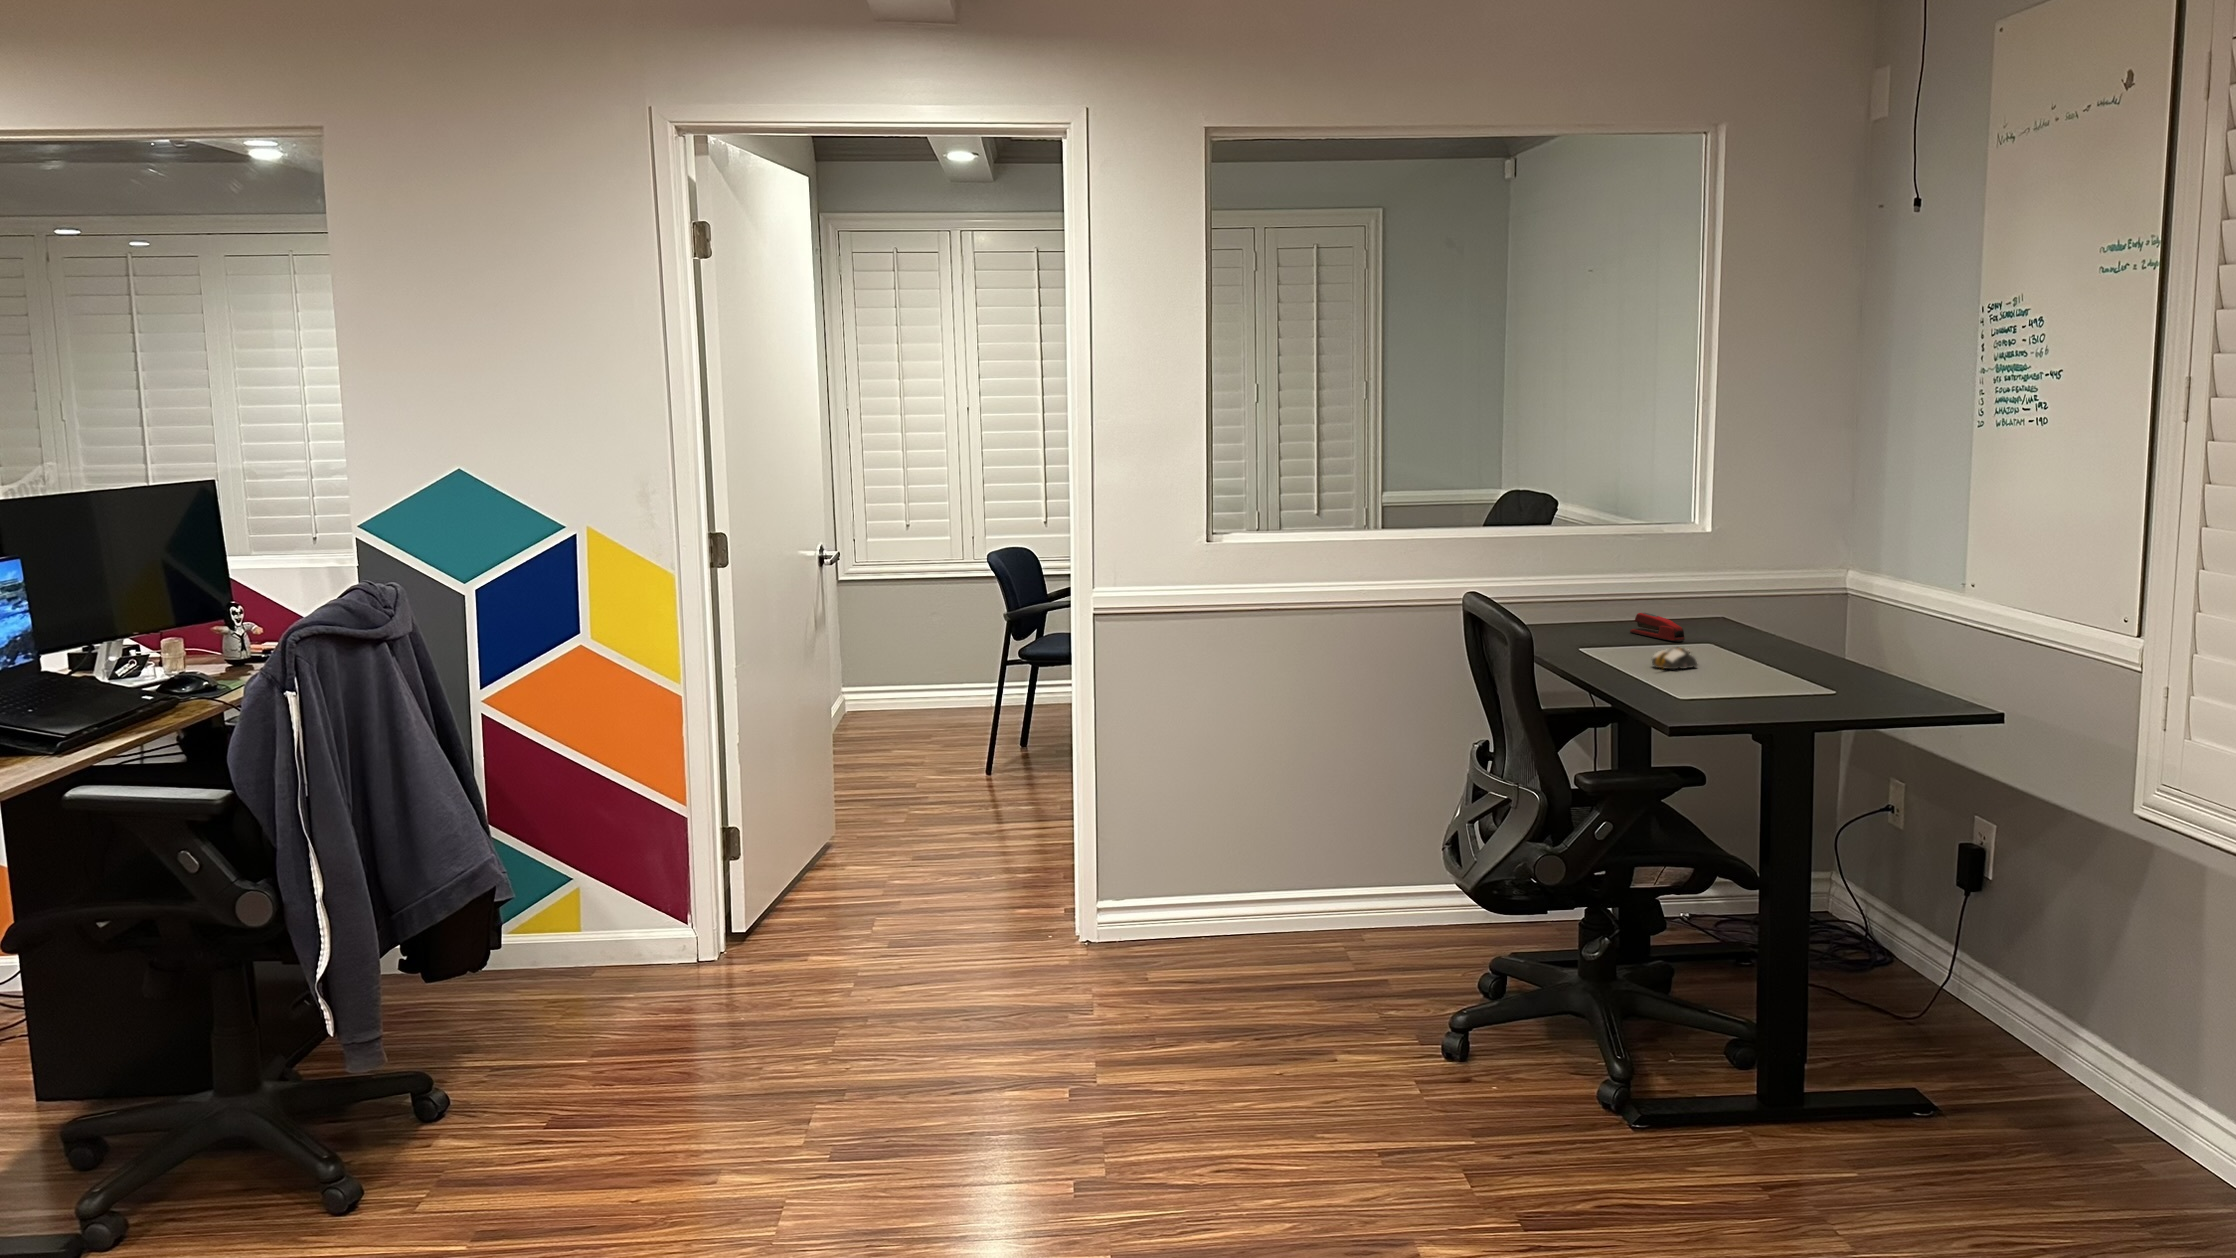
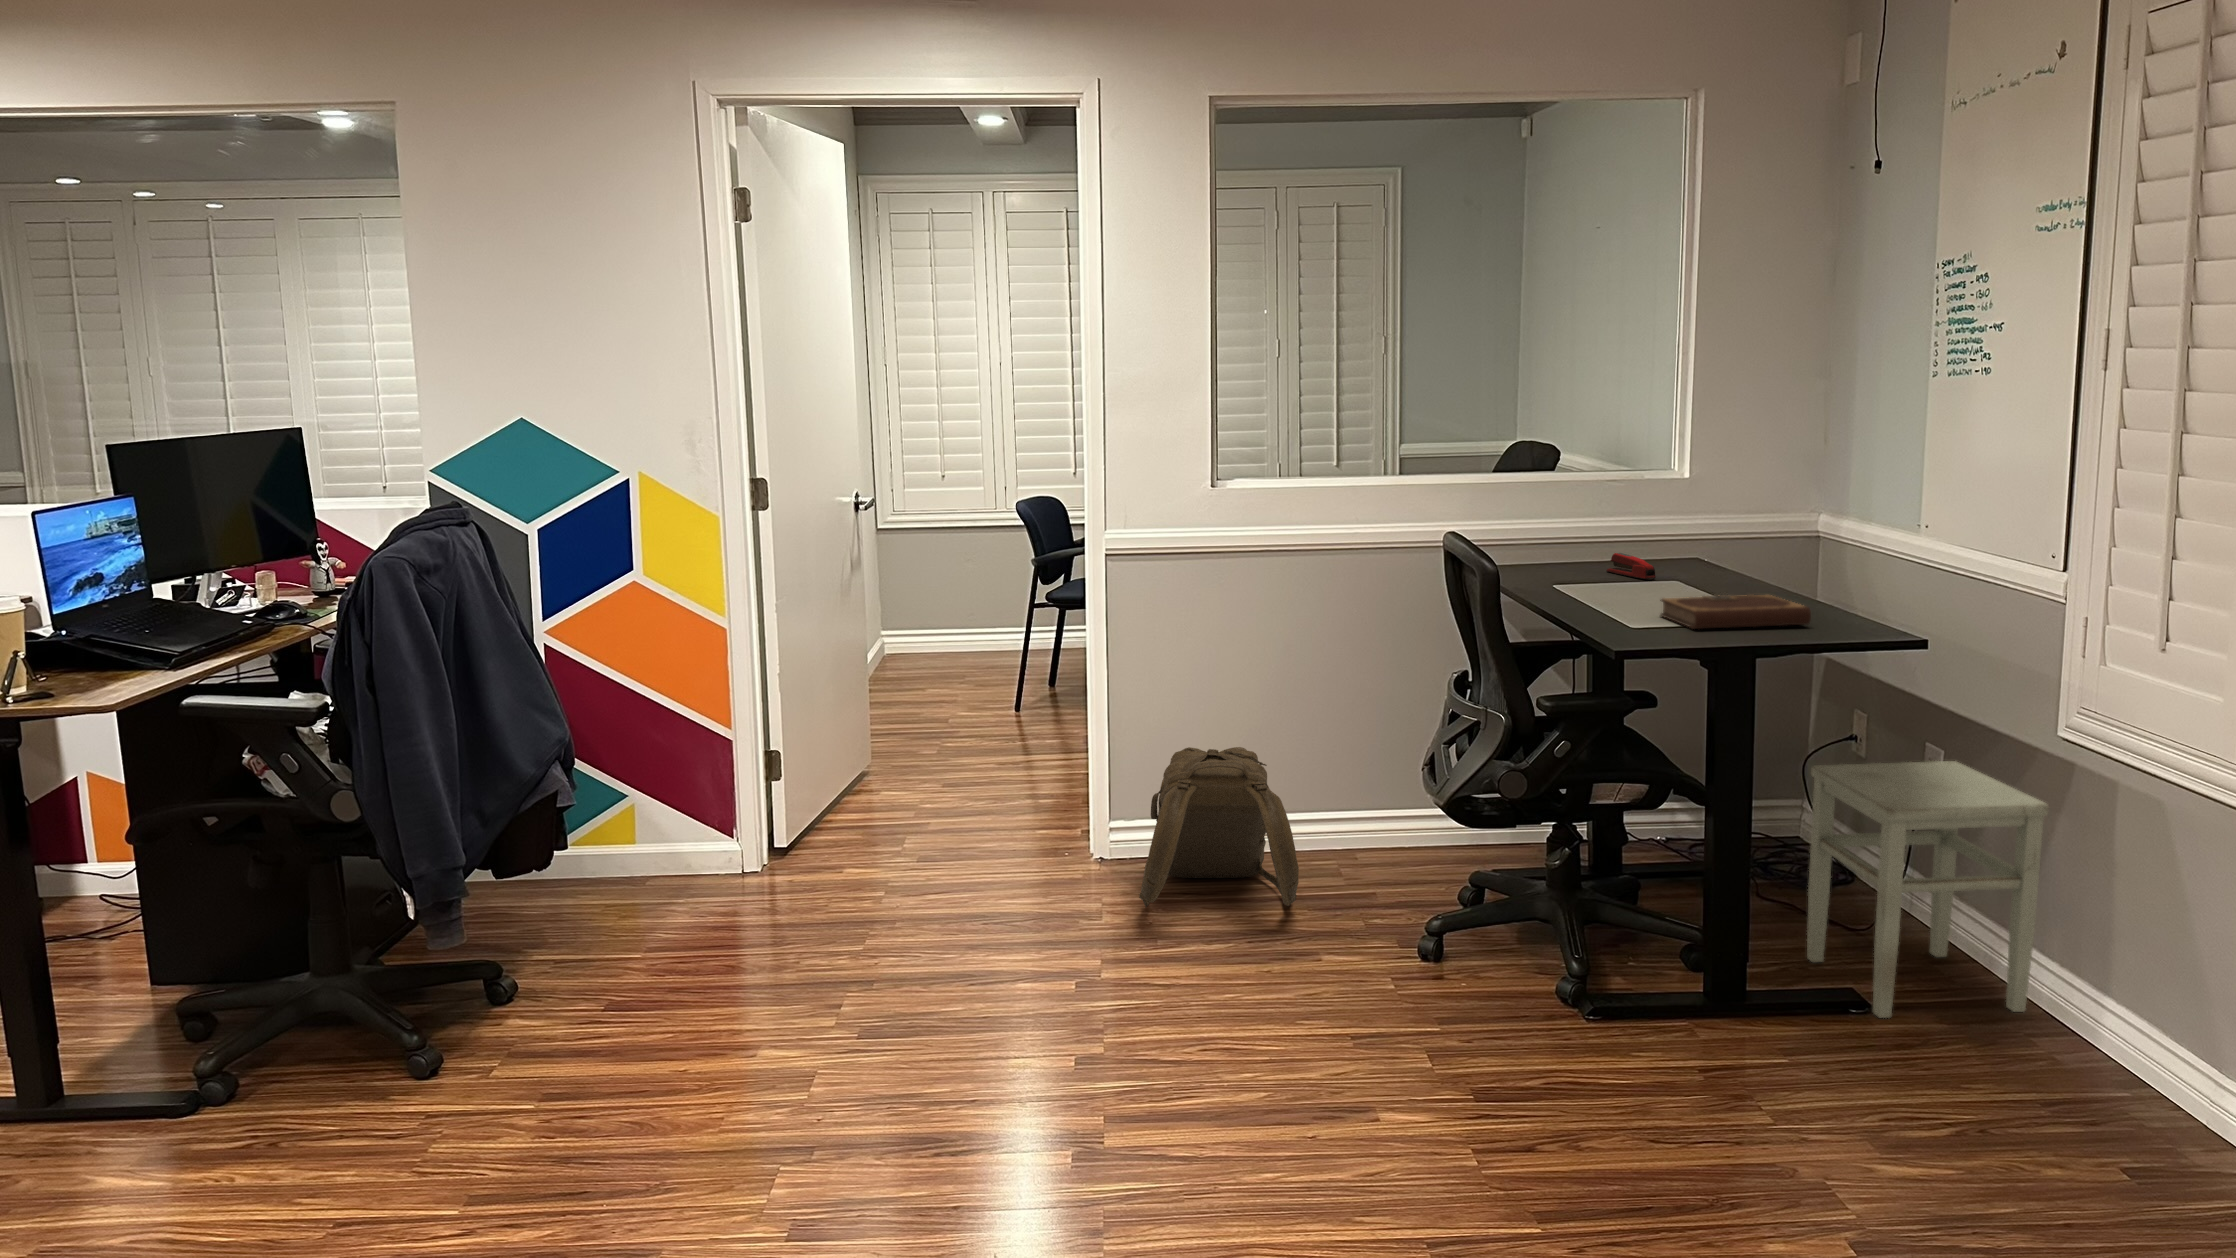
computer mouse: present [1652,647,1697,669] -> none [1617,582,1660,603]
notebook: none [1703,661,1869,700] -> present [1660,595,1811,629]
backpack: none [1134,822,1309,999] -> present [1139,747,1299,907]
stool: none [1859,837,2127,1122] -> present [1807,761,2049,1018]

